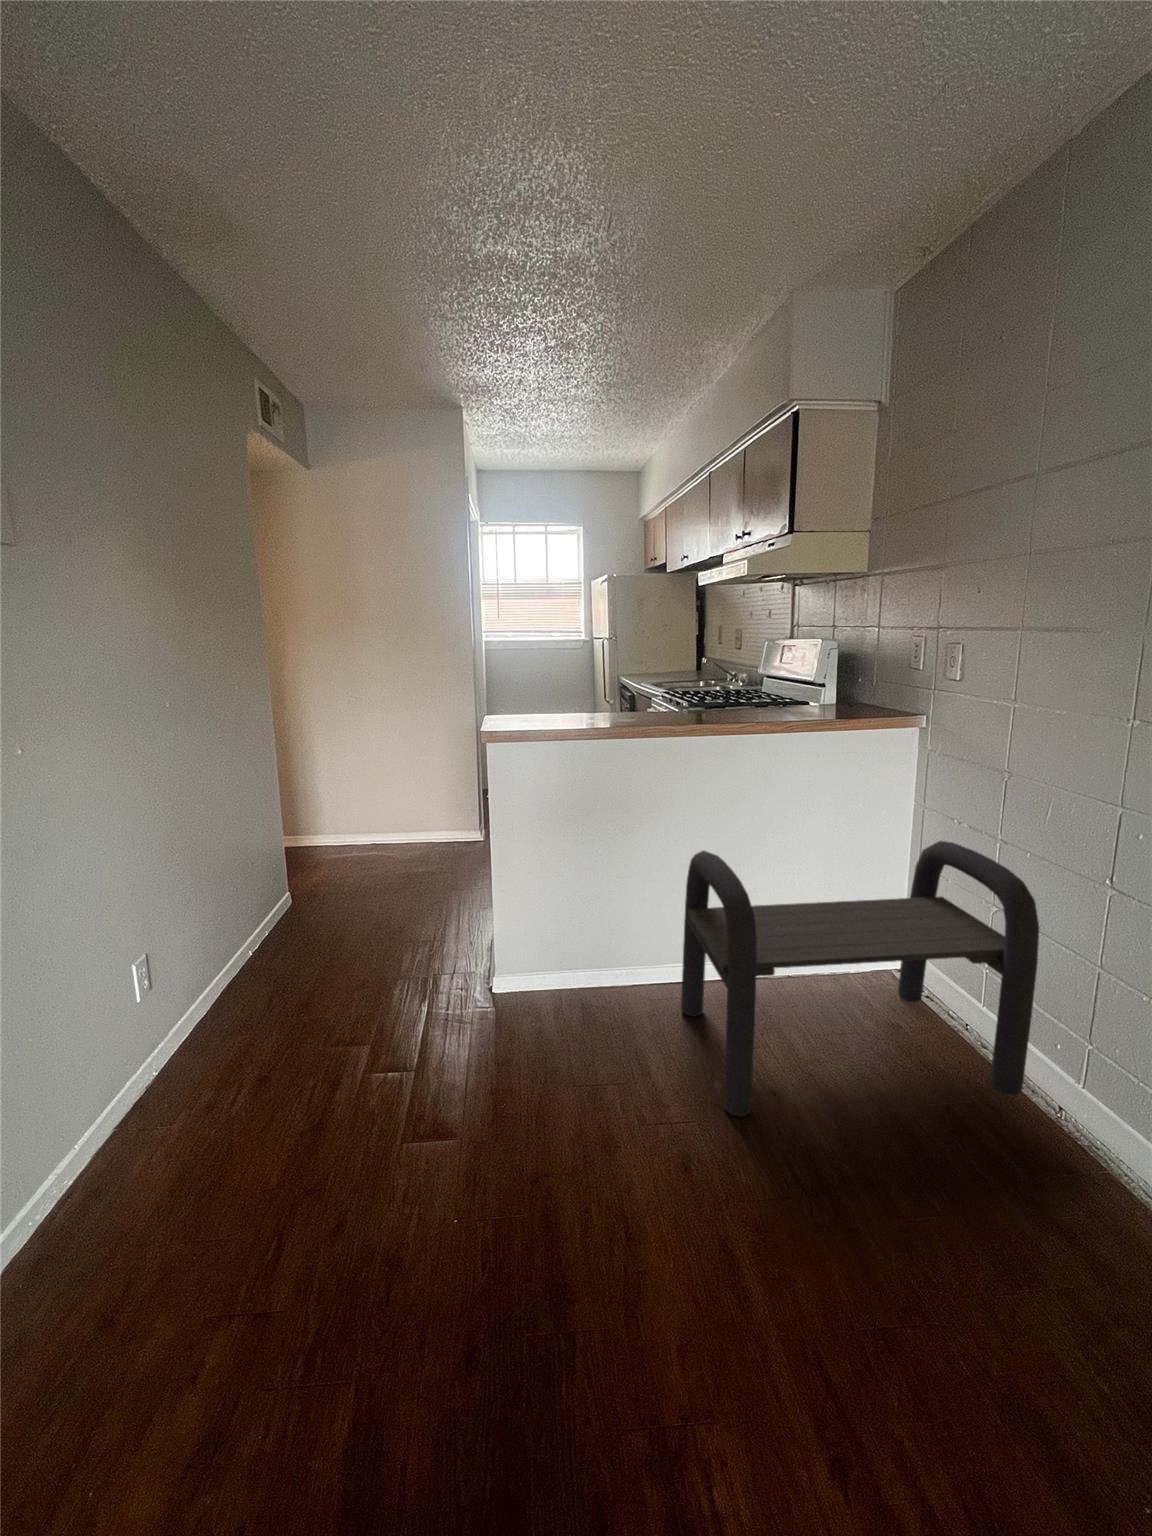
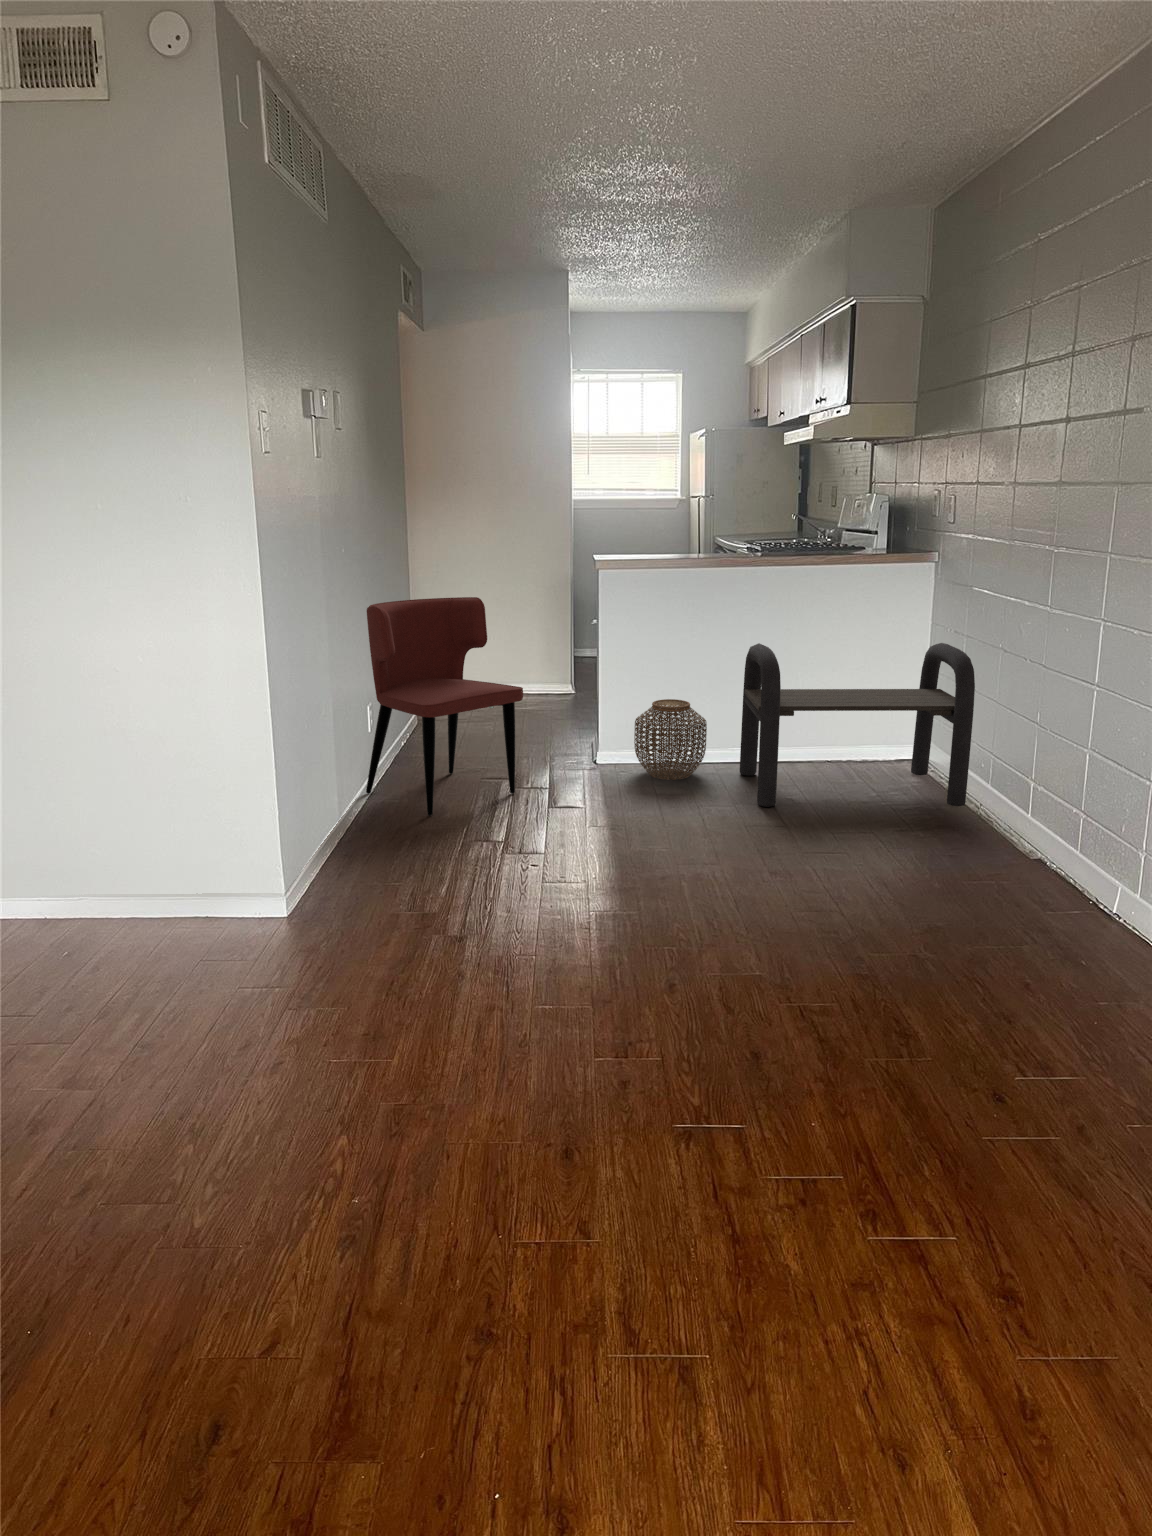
dining chair: none [77,799,361,1193] -> present [366,597,523,816]
woven basket: none [539,917,637,1034] -> present [634,699,707,780]

